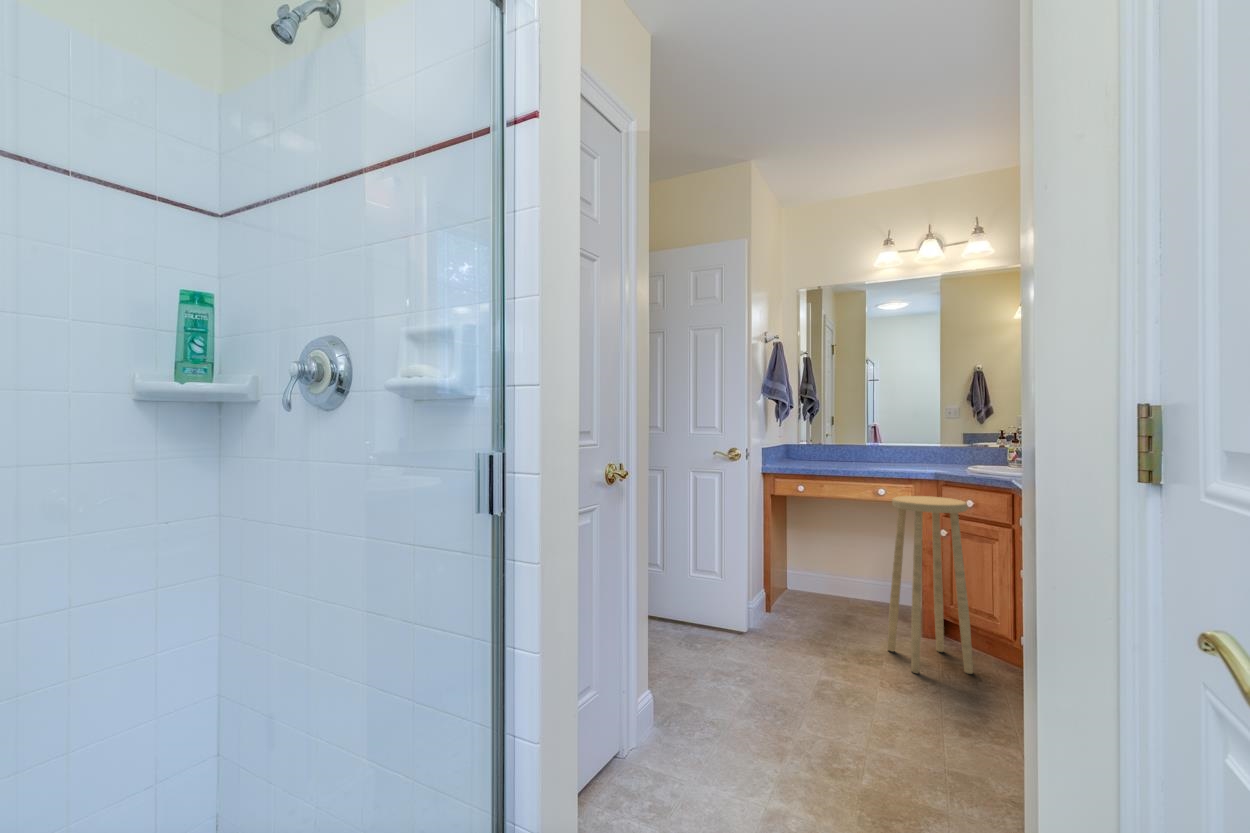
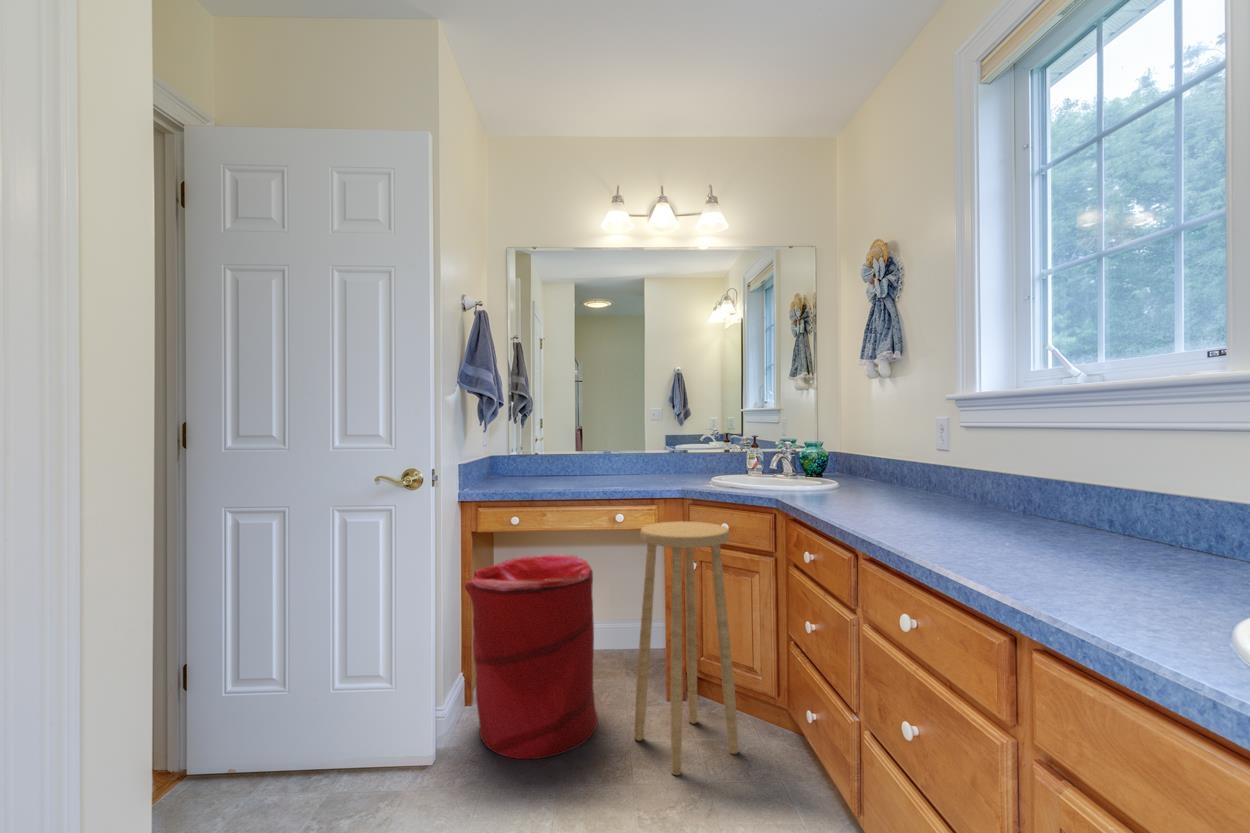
laundry hamper: none [766,514,861,646] -> present [465,554,598,759]

